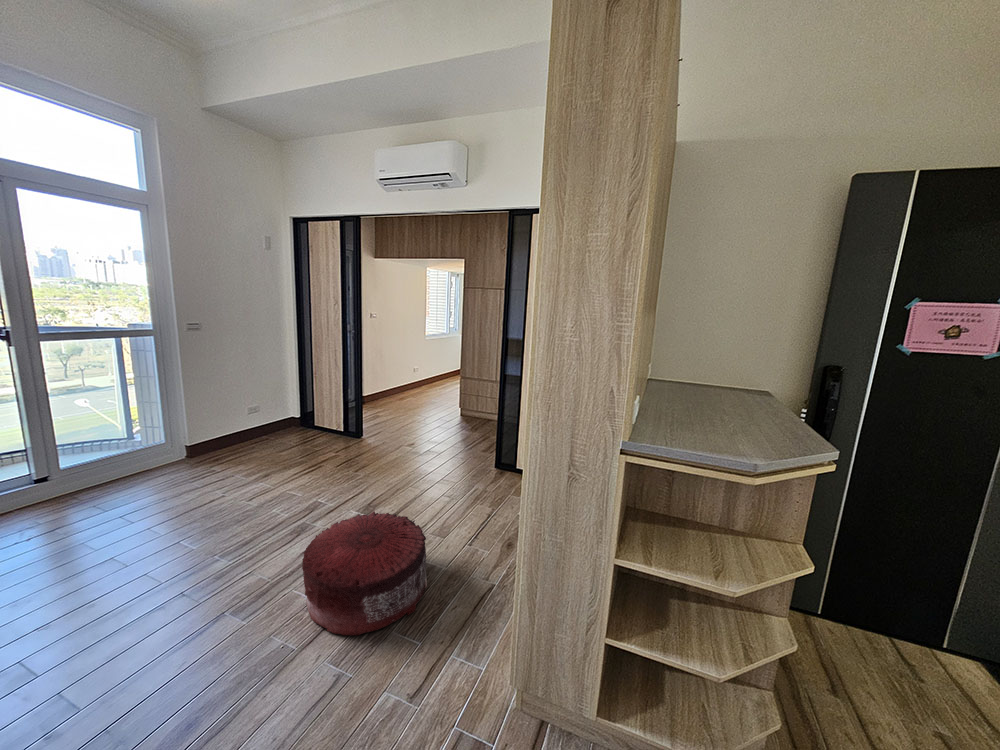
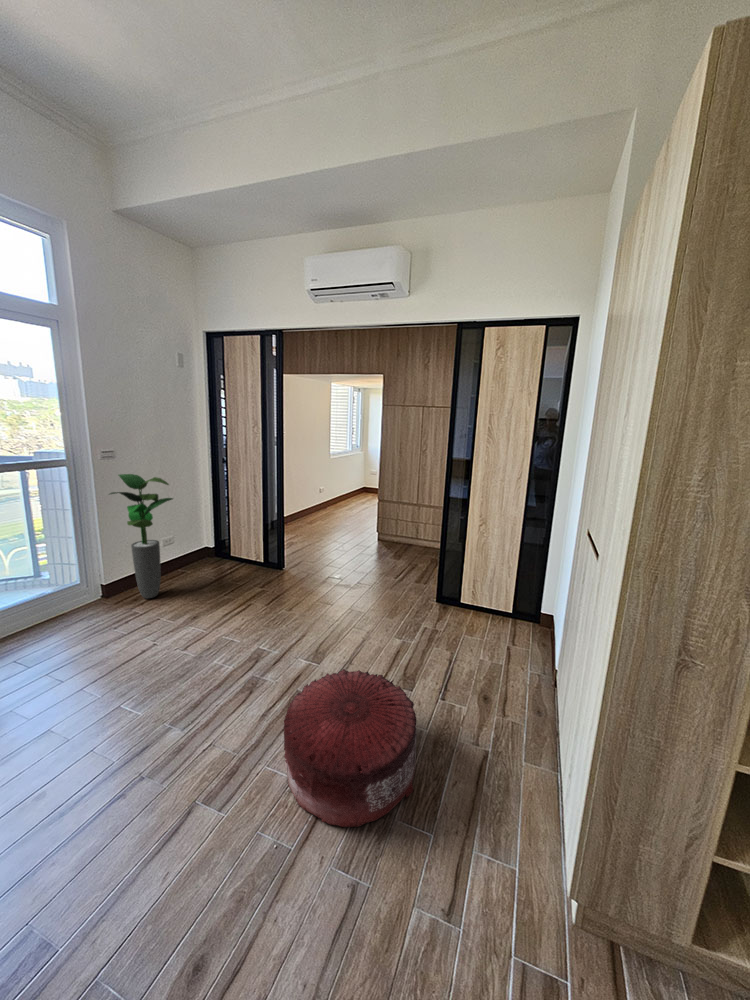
potted plant: none [189,344,253,460] -> present [110,474,173,598]

